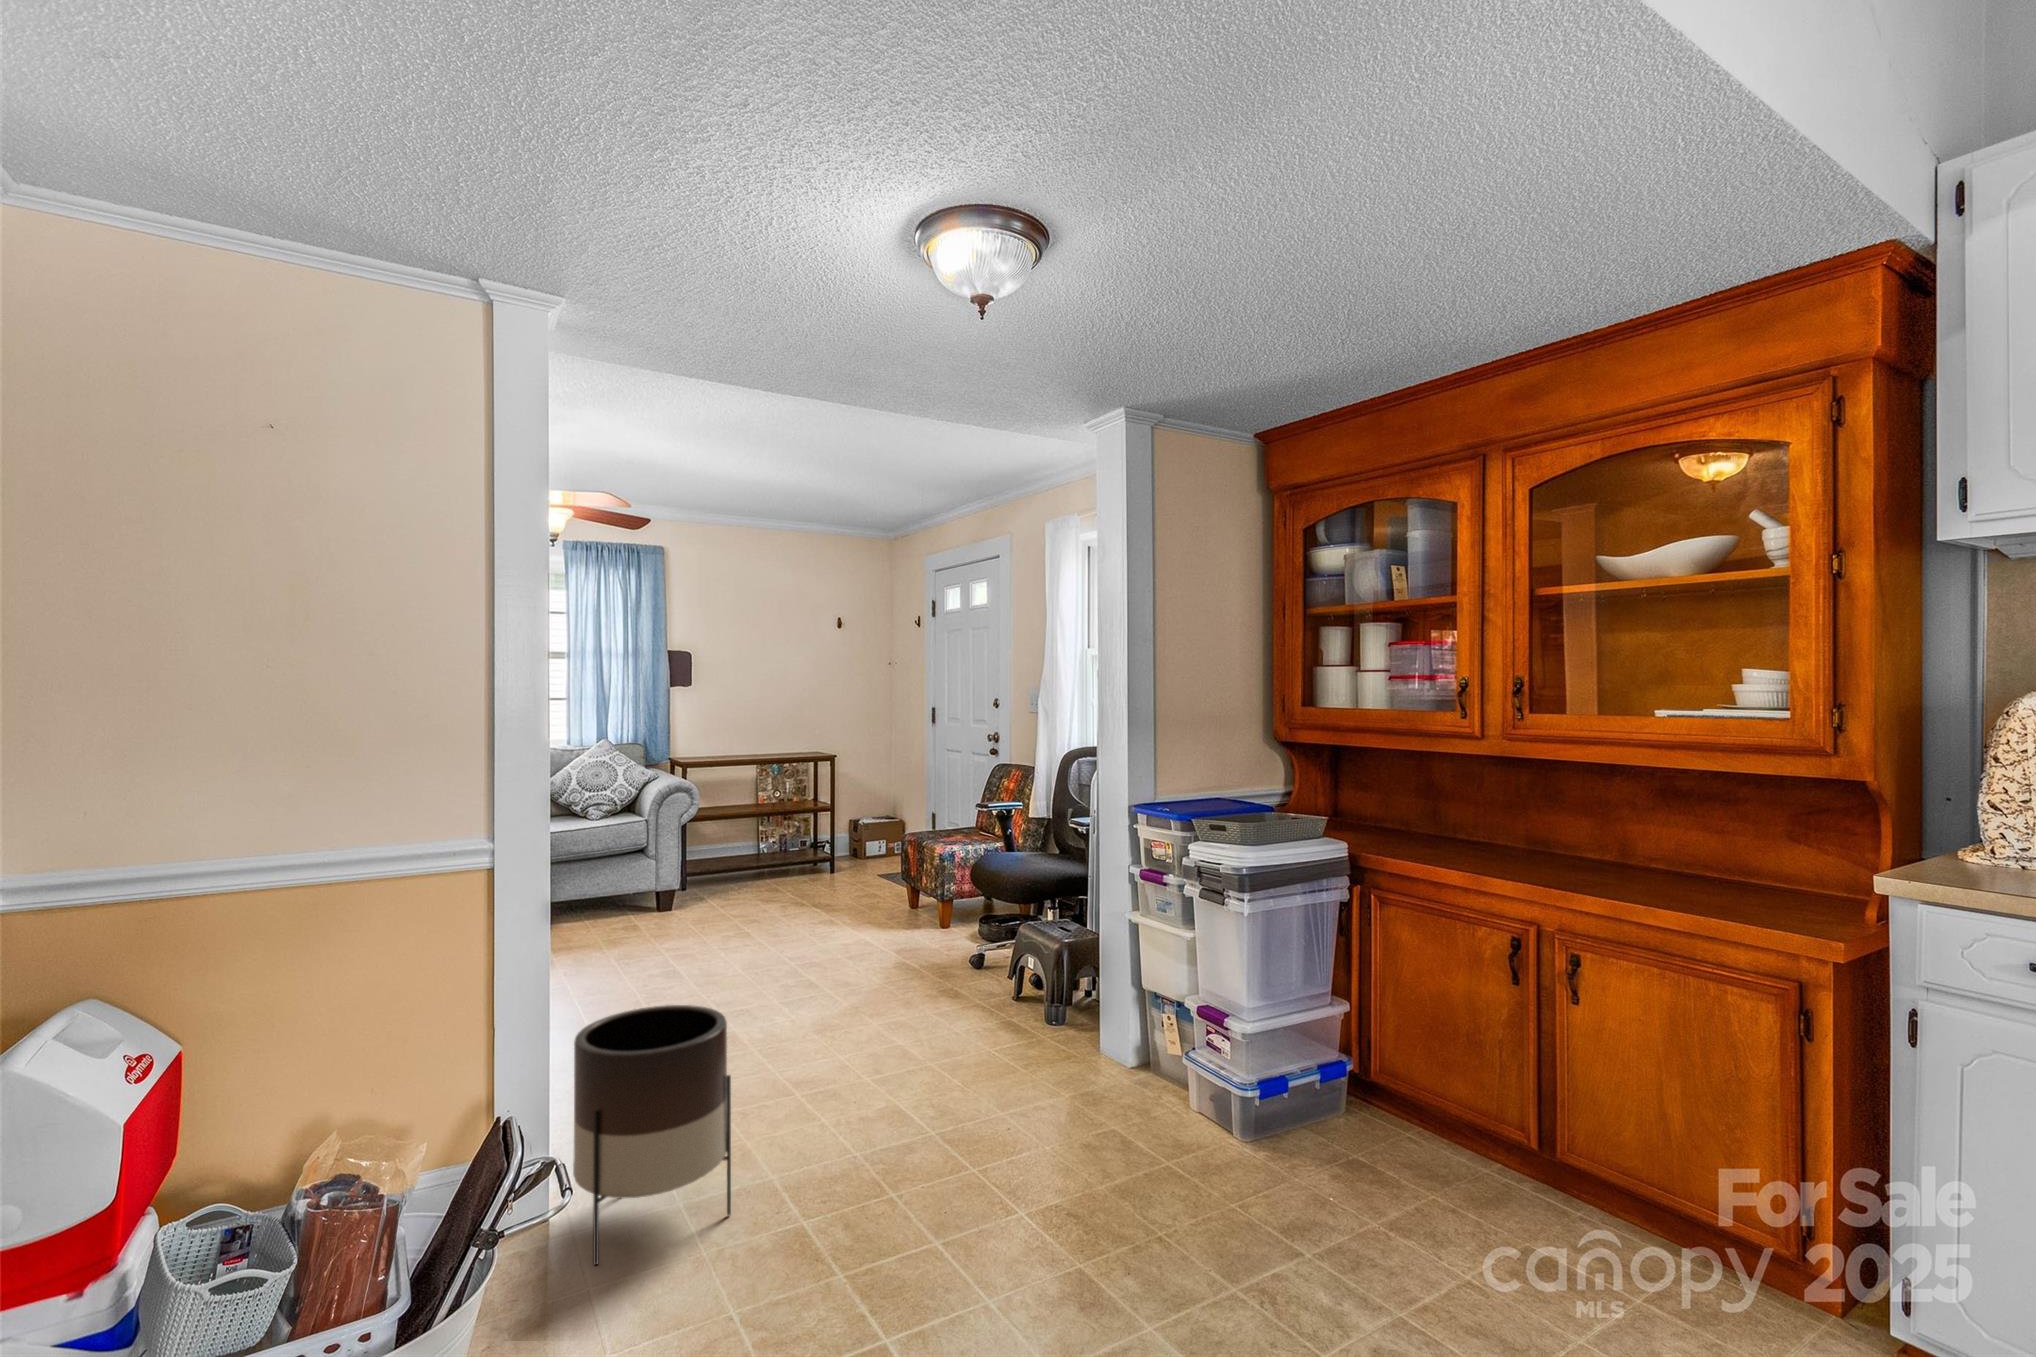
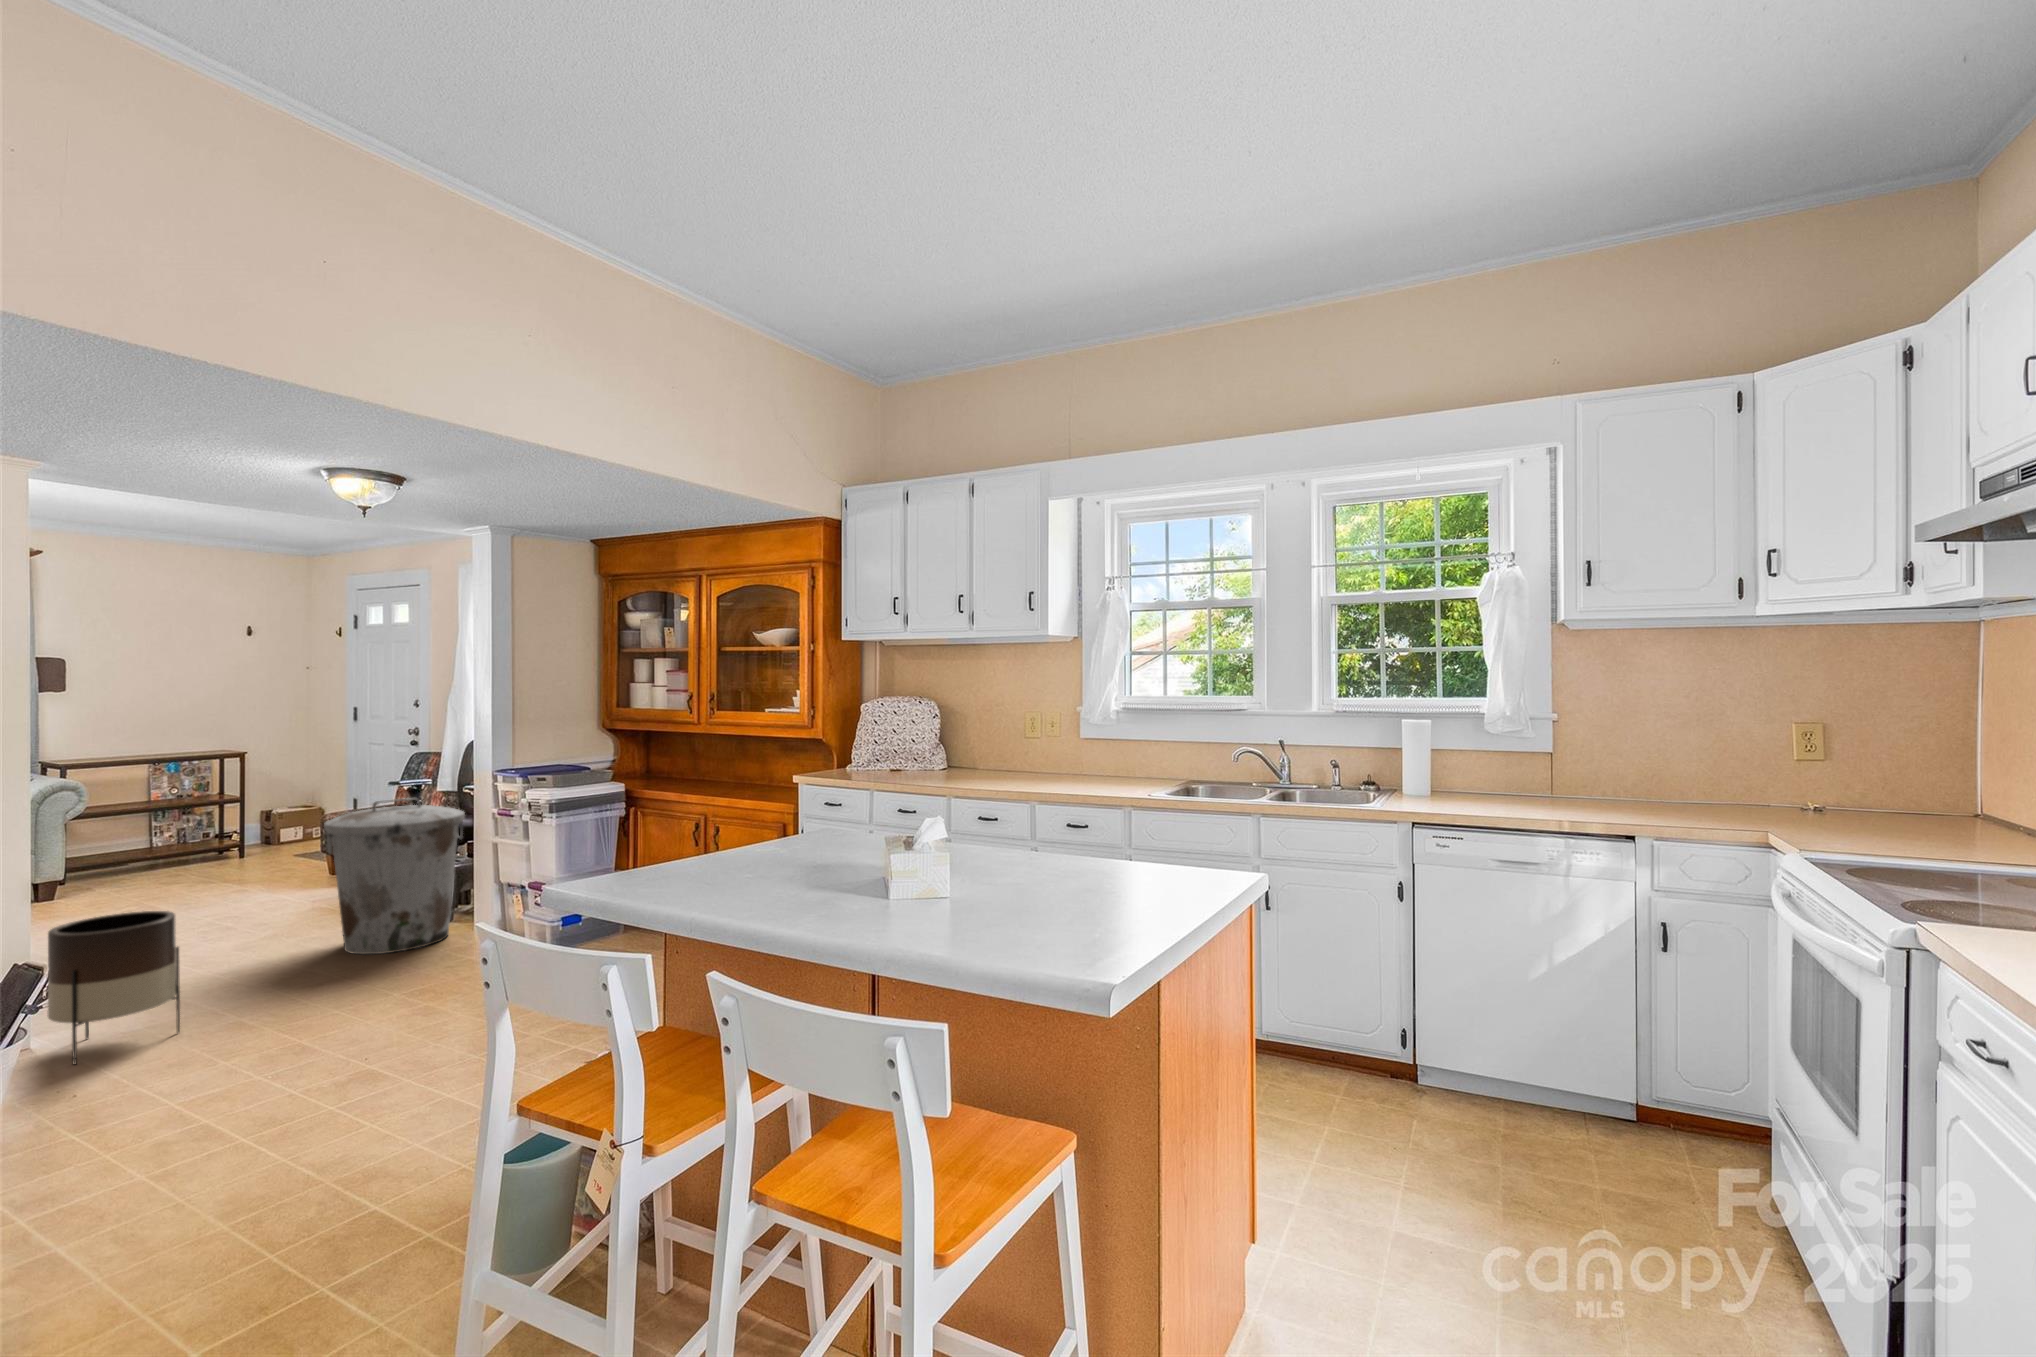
trash can: none [911,837,1081,1074] -> present [324,798,465,954]

